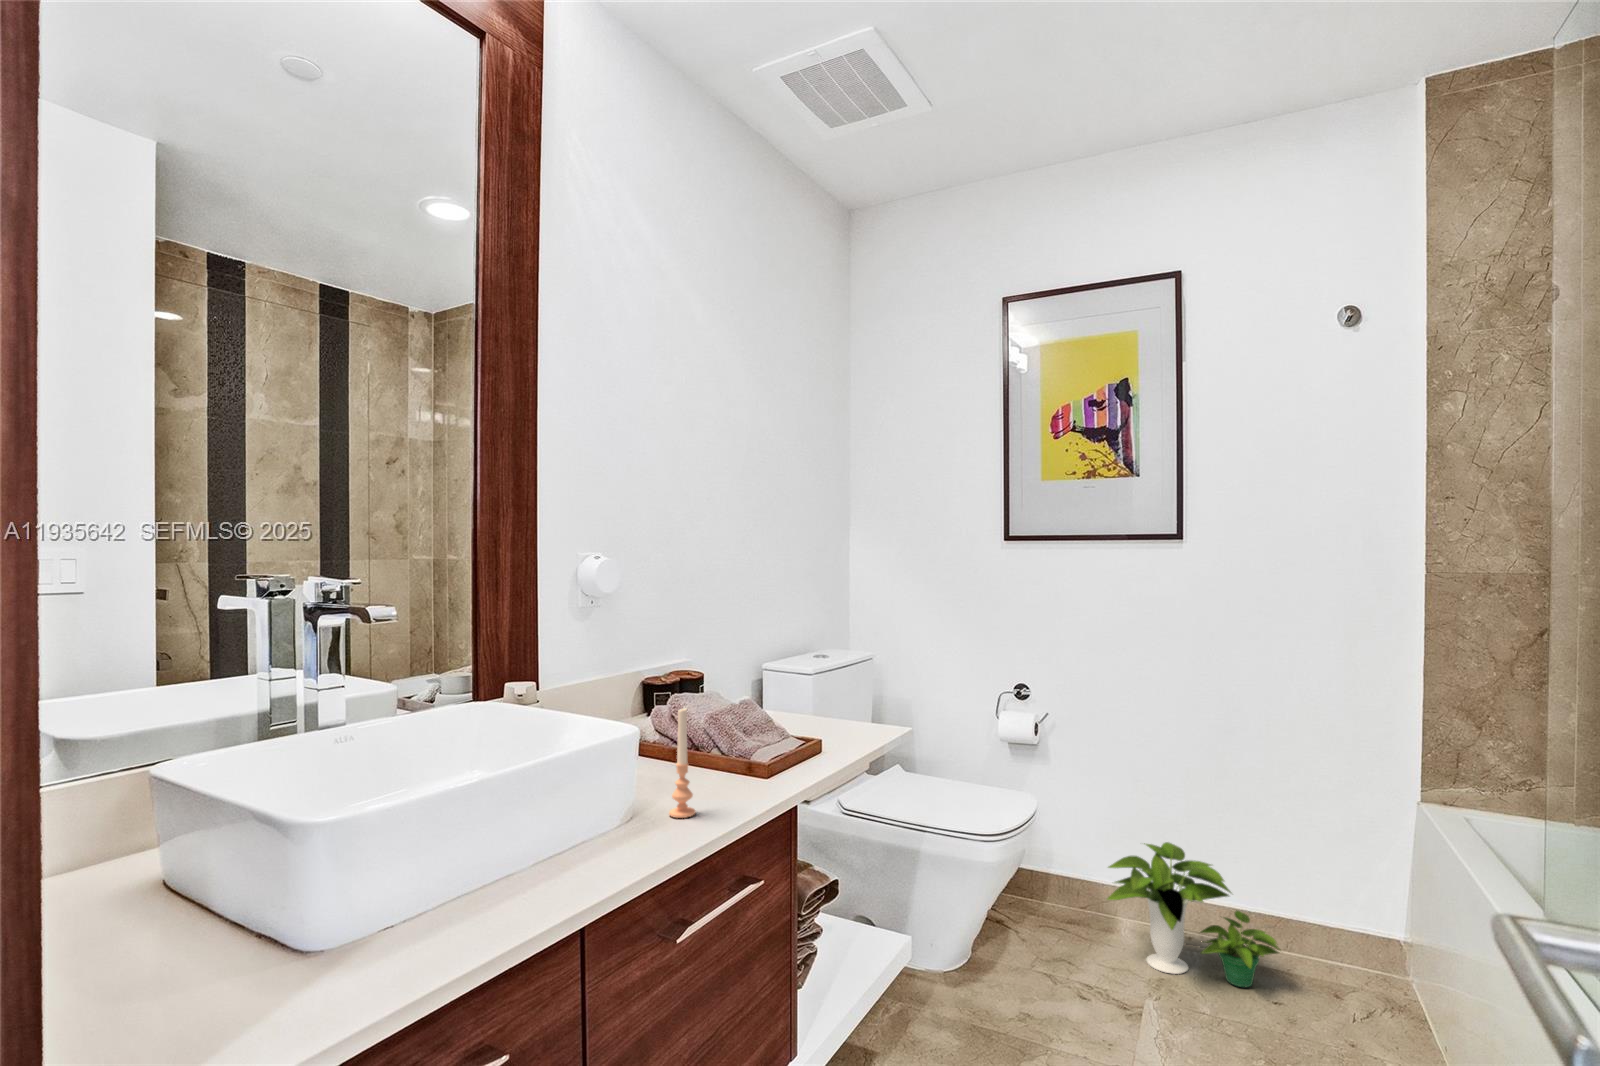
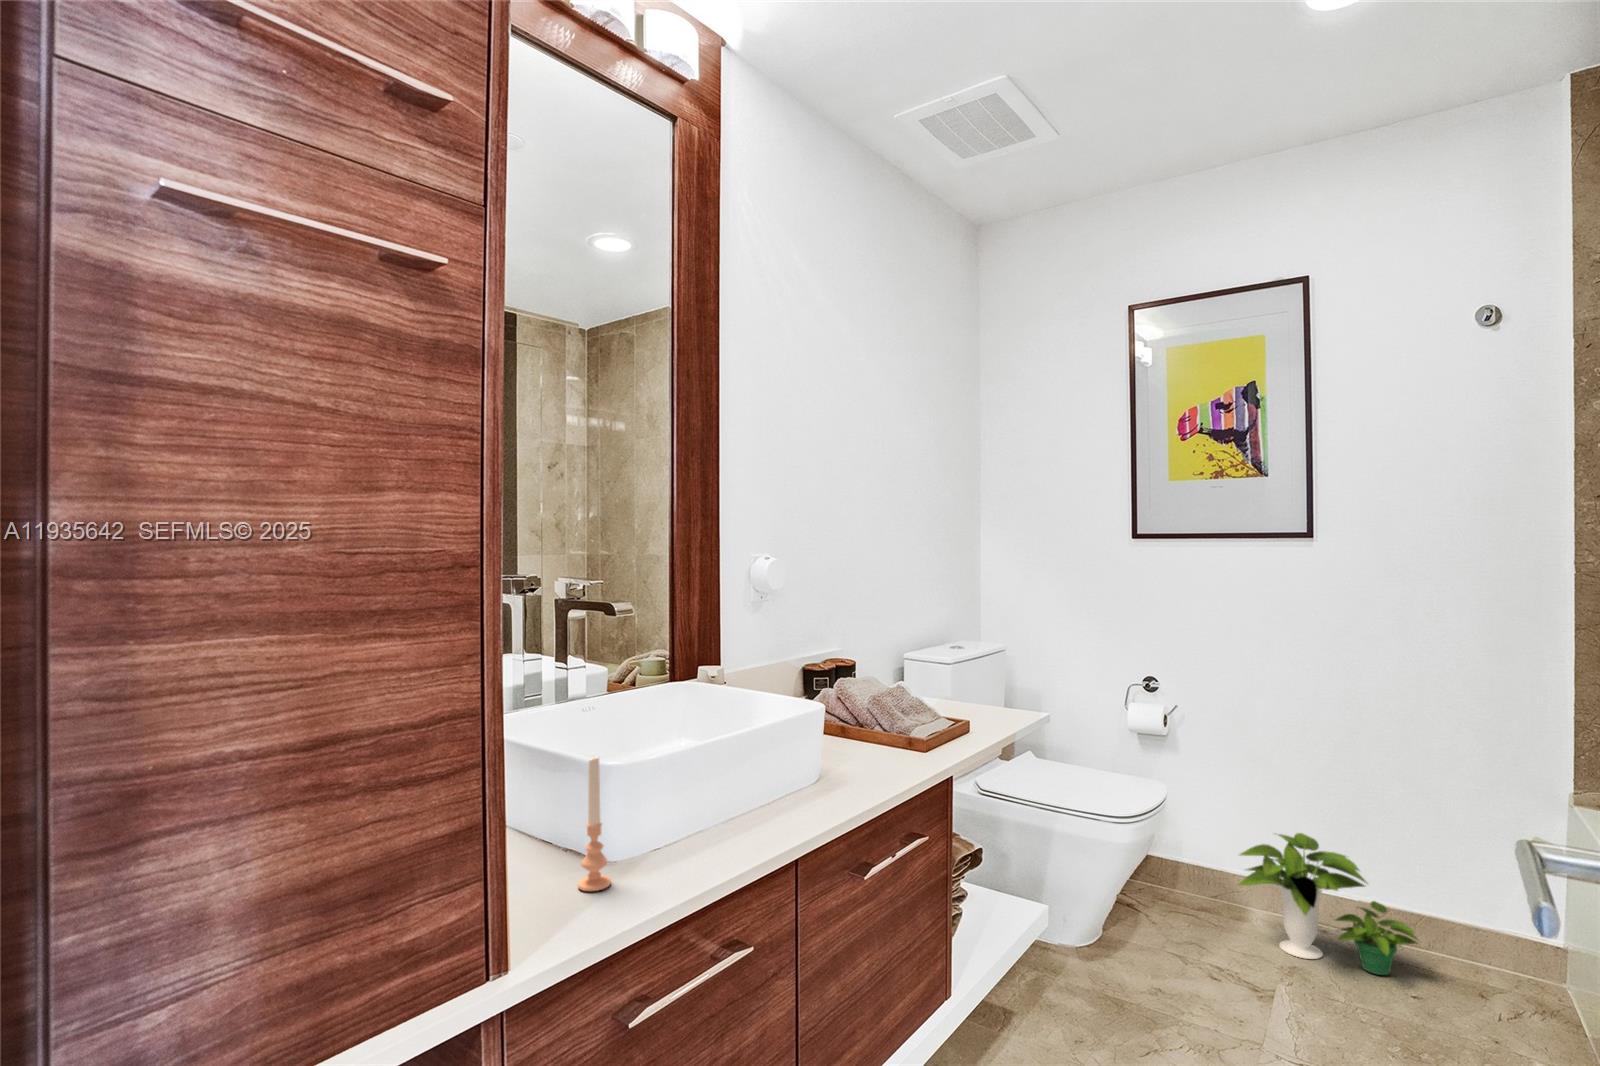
candle: present [669,708,695,818] -> present [578,757,611,891]

